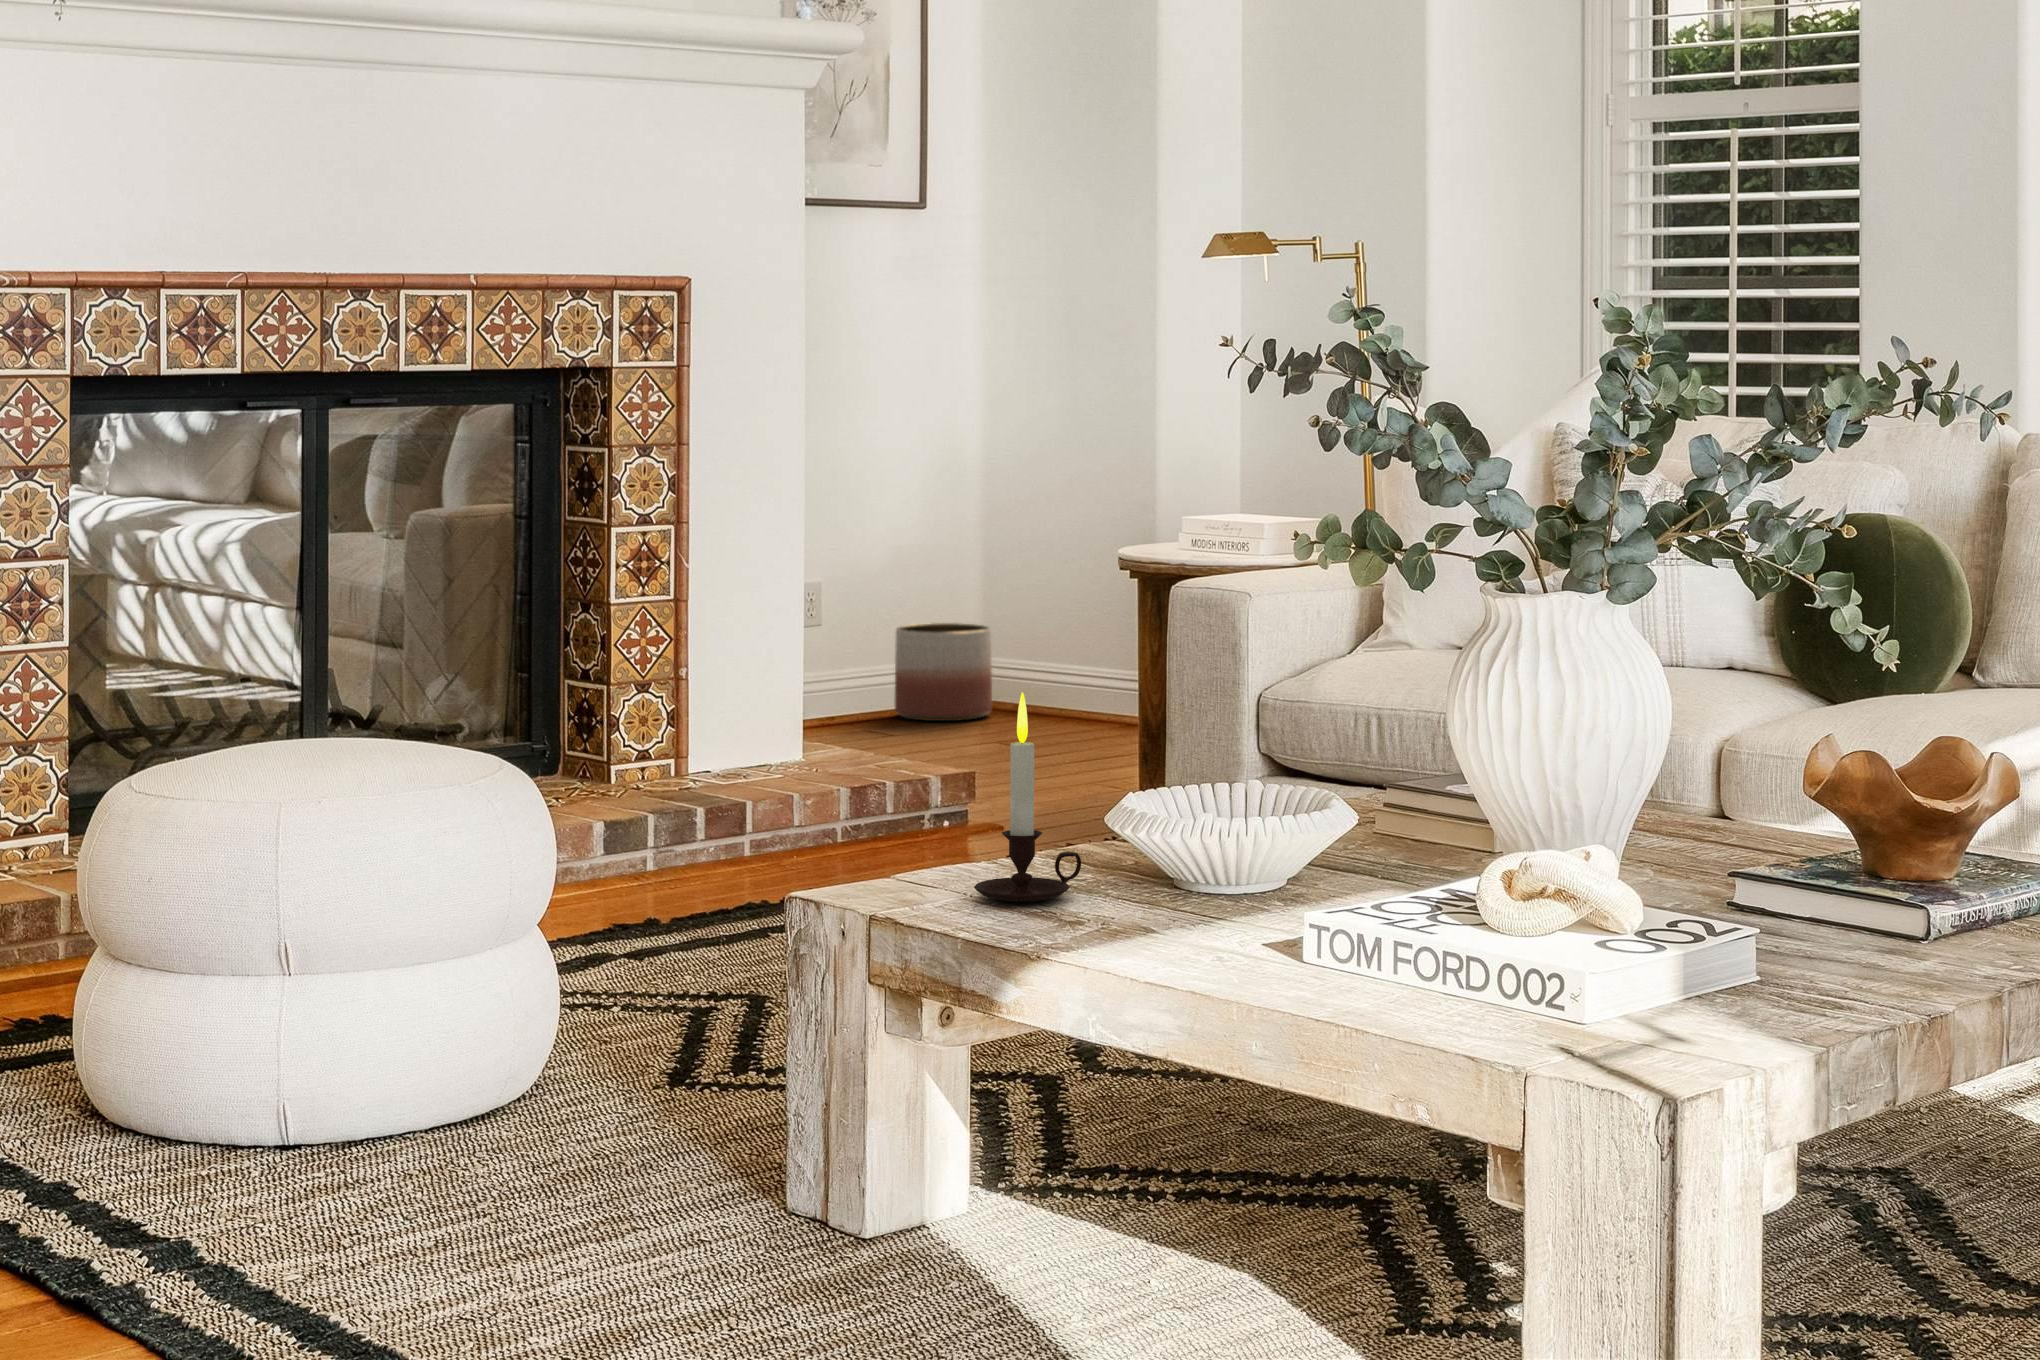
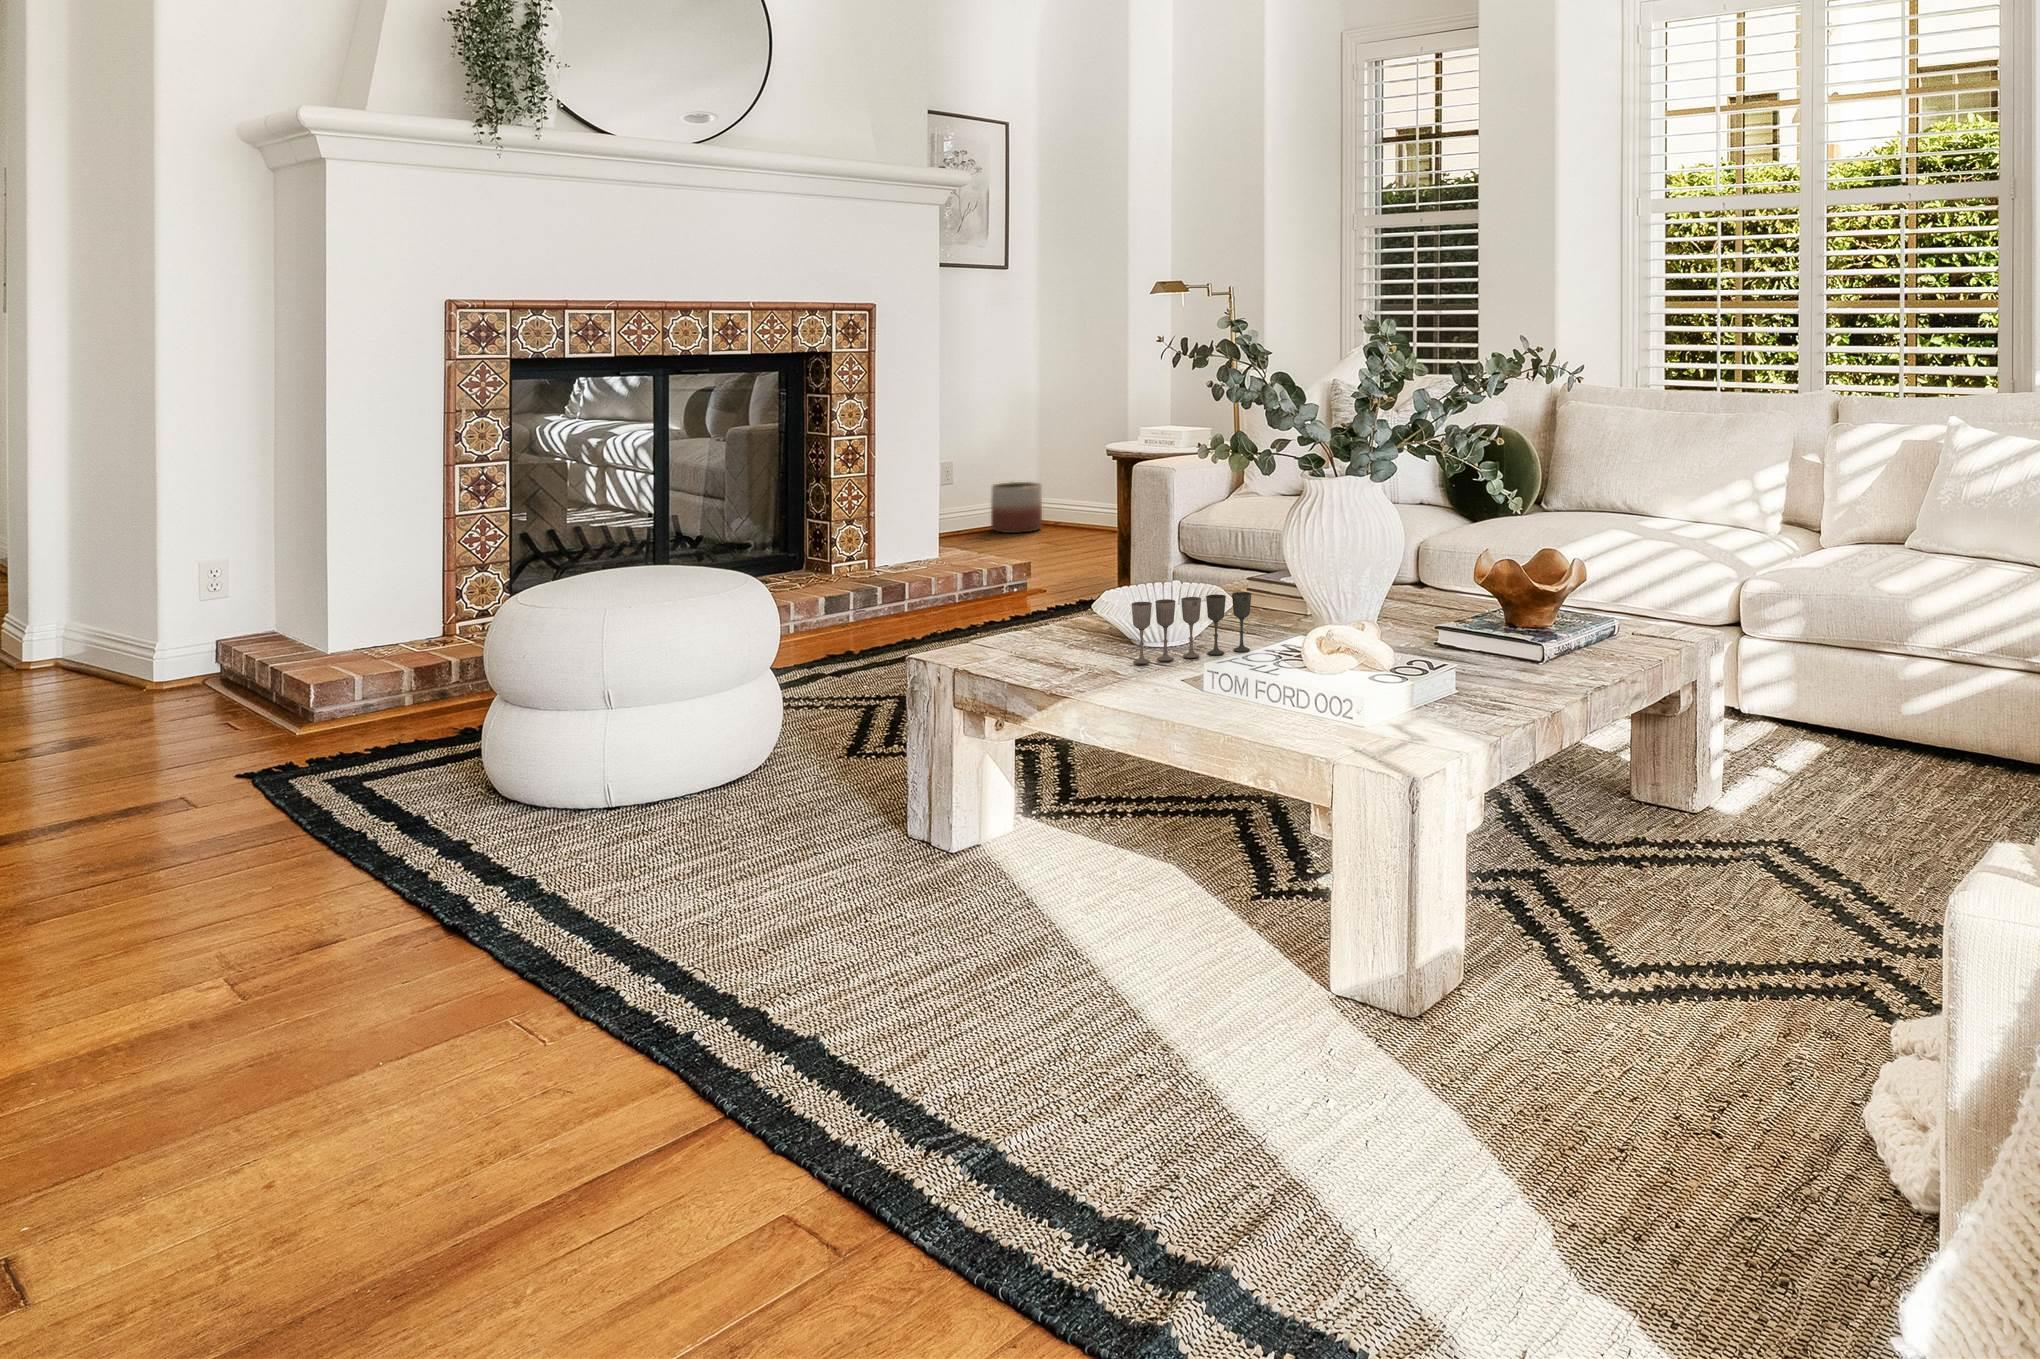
candle: present [974,692,1081,902] -> none [1015,539,1077,658]
wine glass: none [1177,797,1391,916] -> present [1131,592,1251,664]

